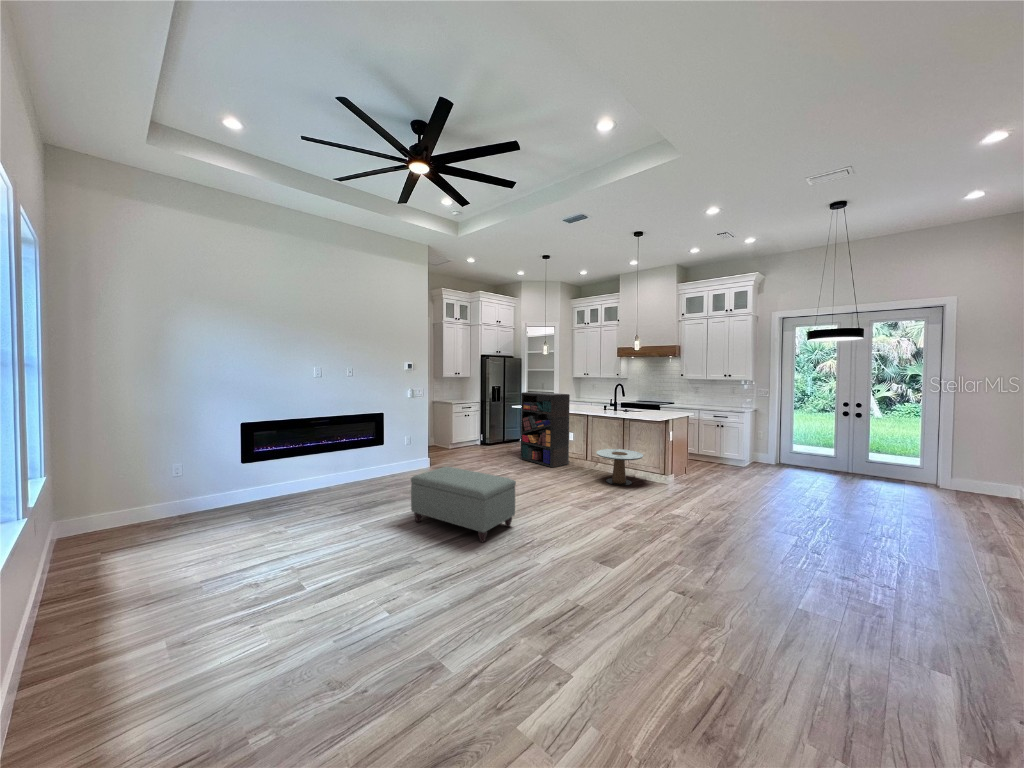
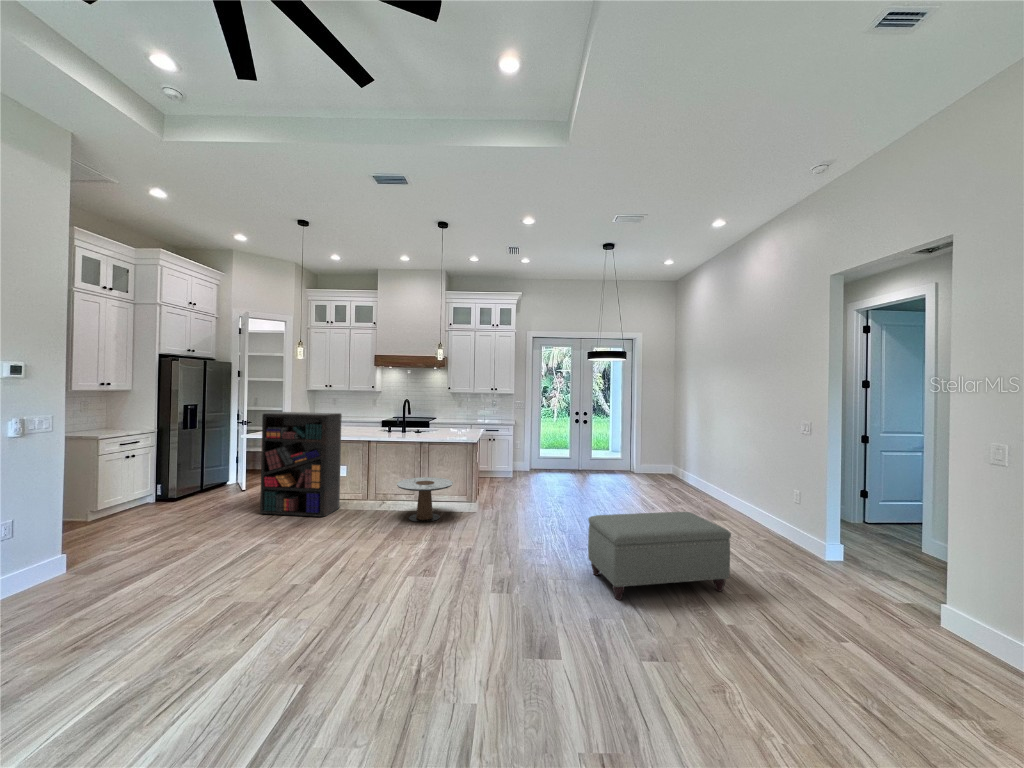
ottoman: present [411,467,516,542] -> present [588,512,731,600]

